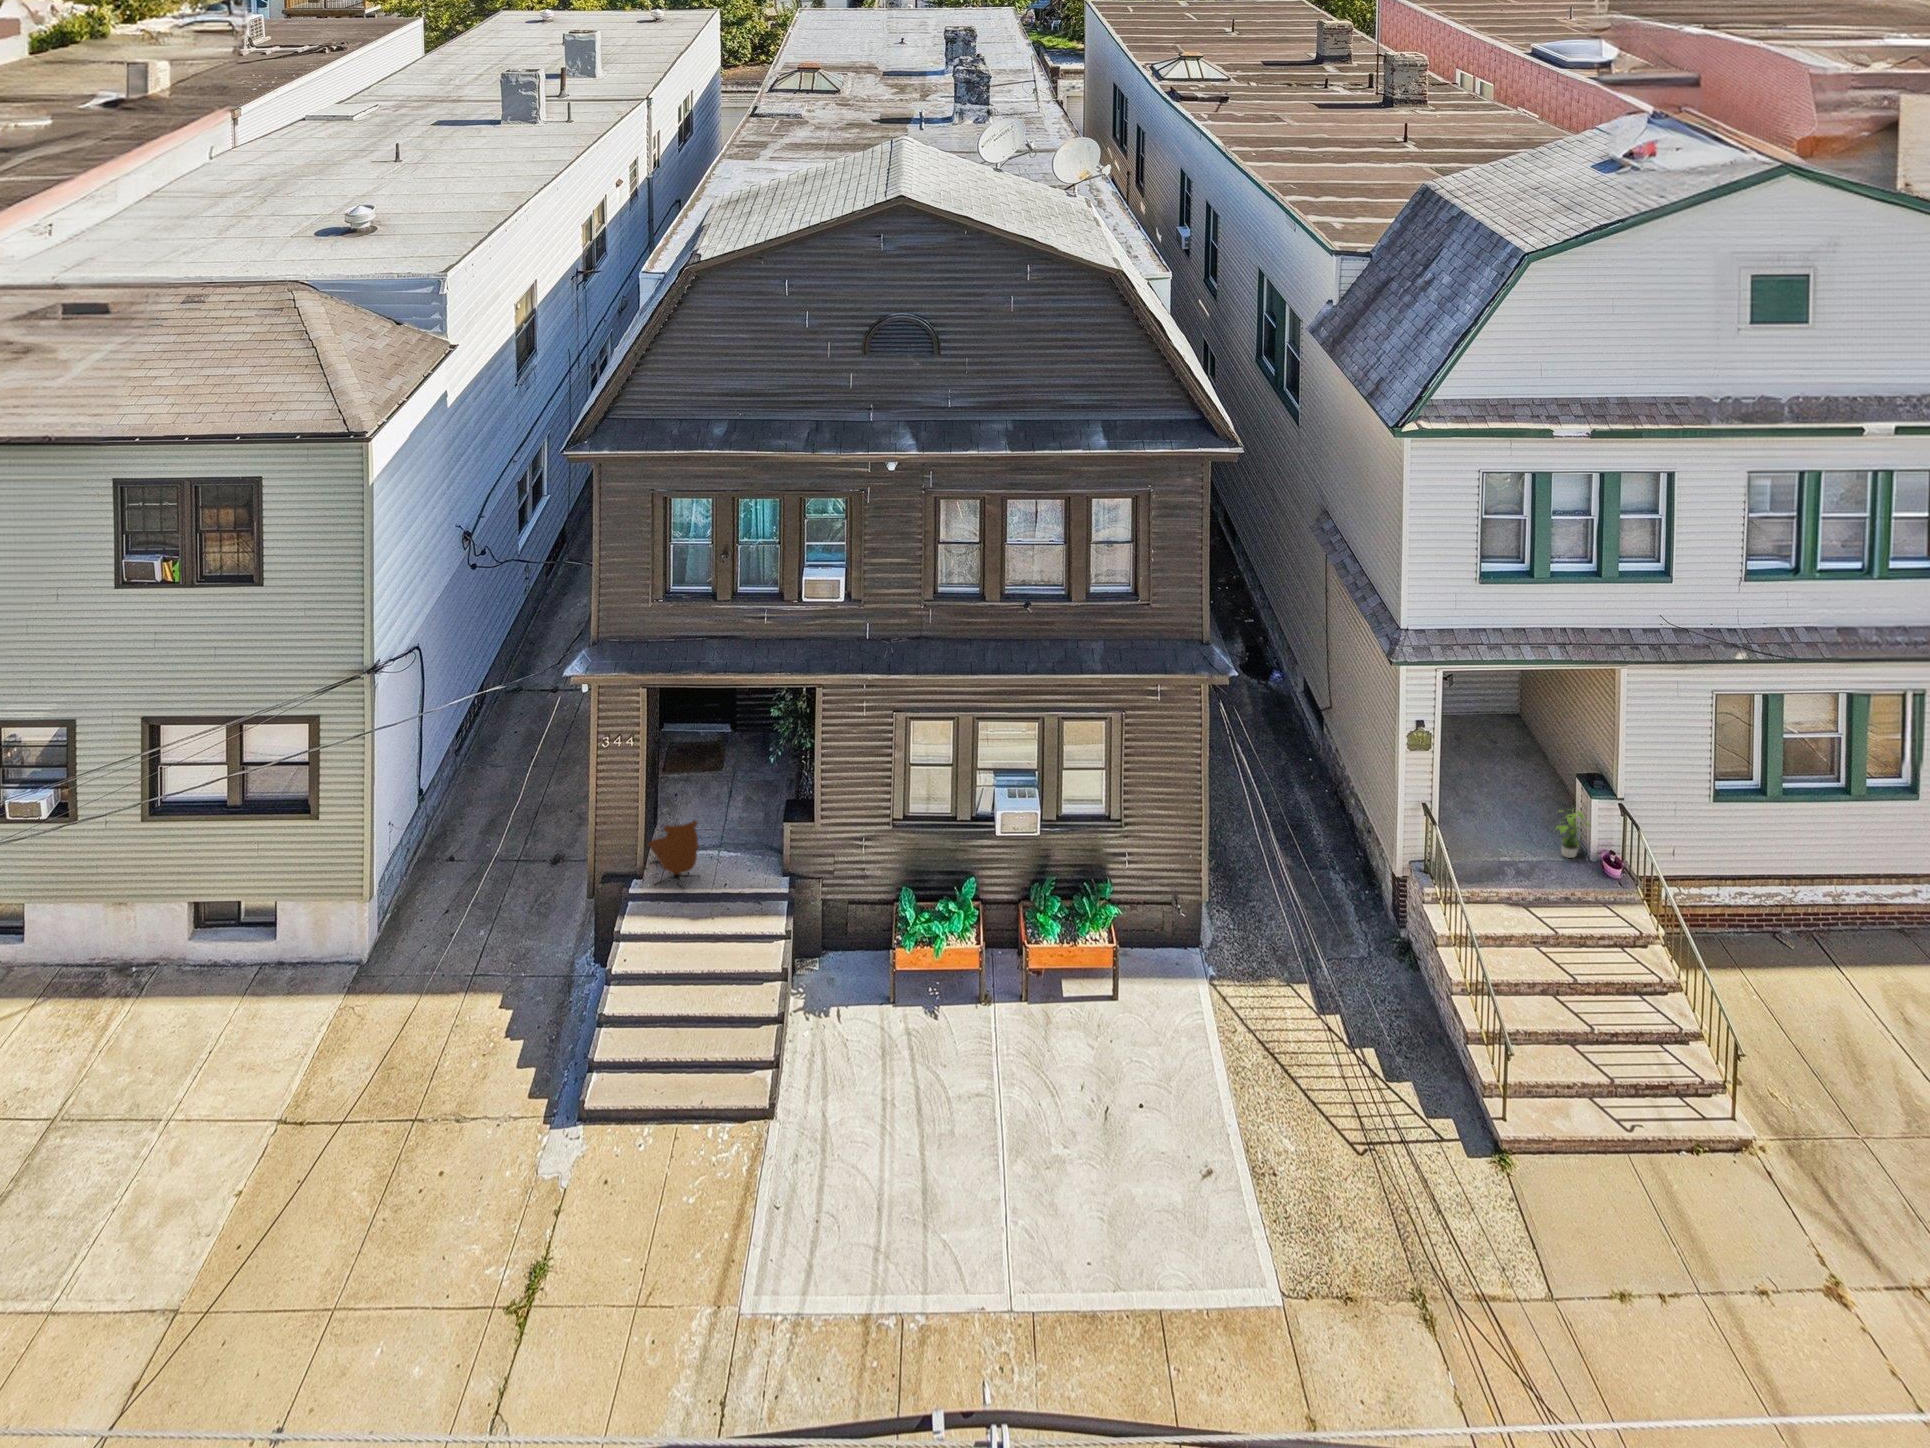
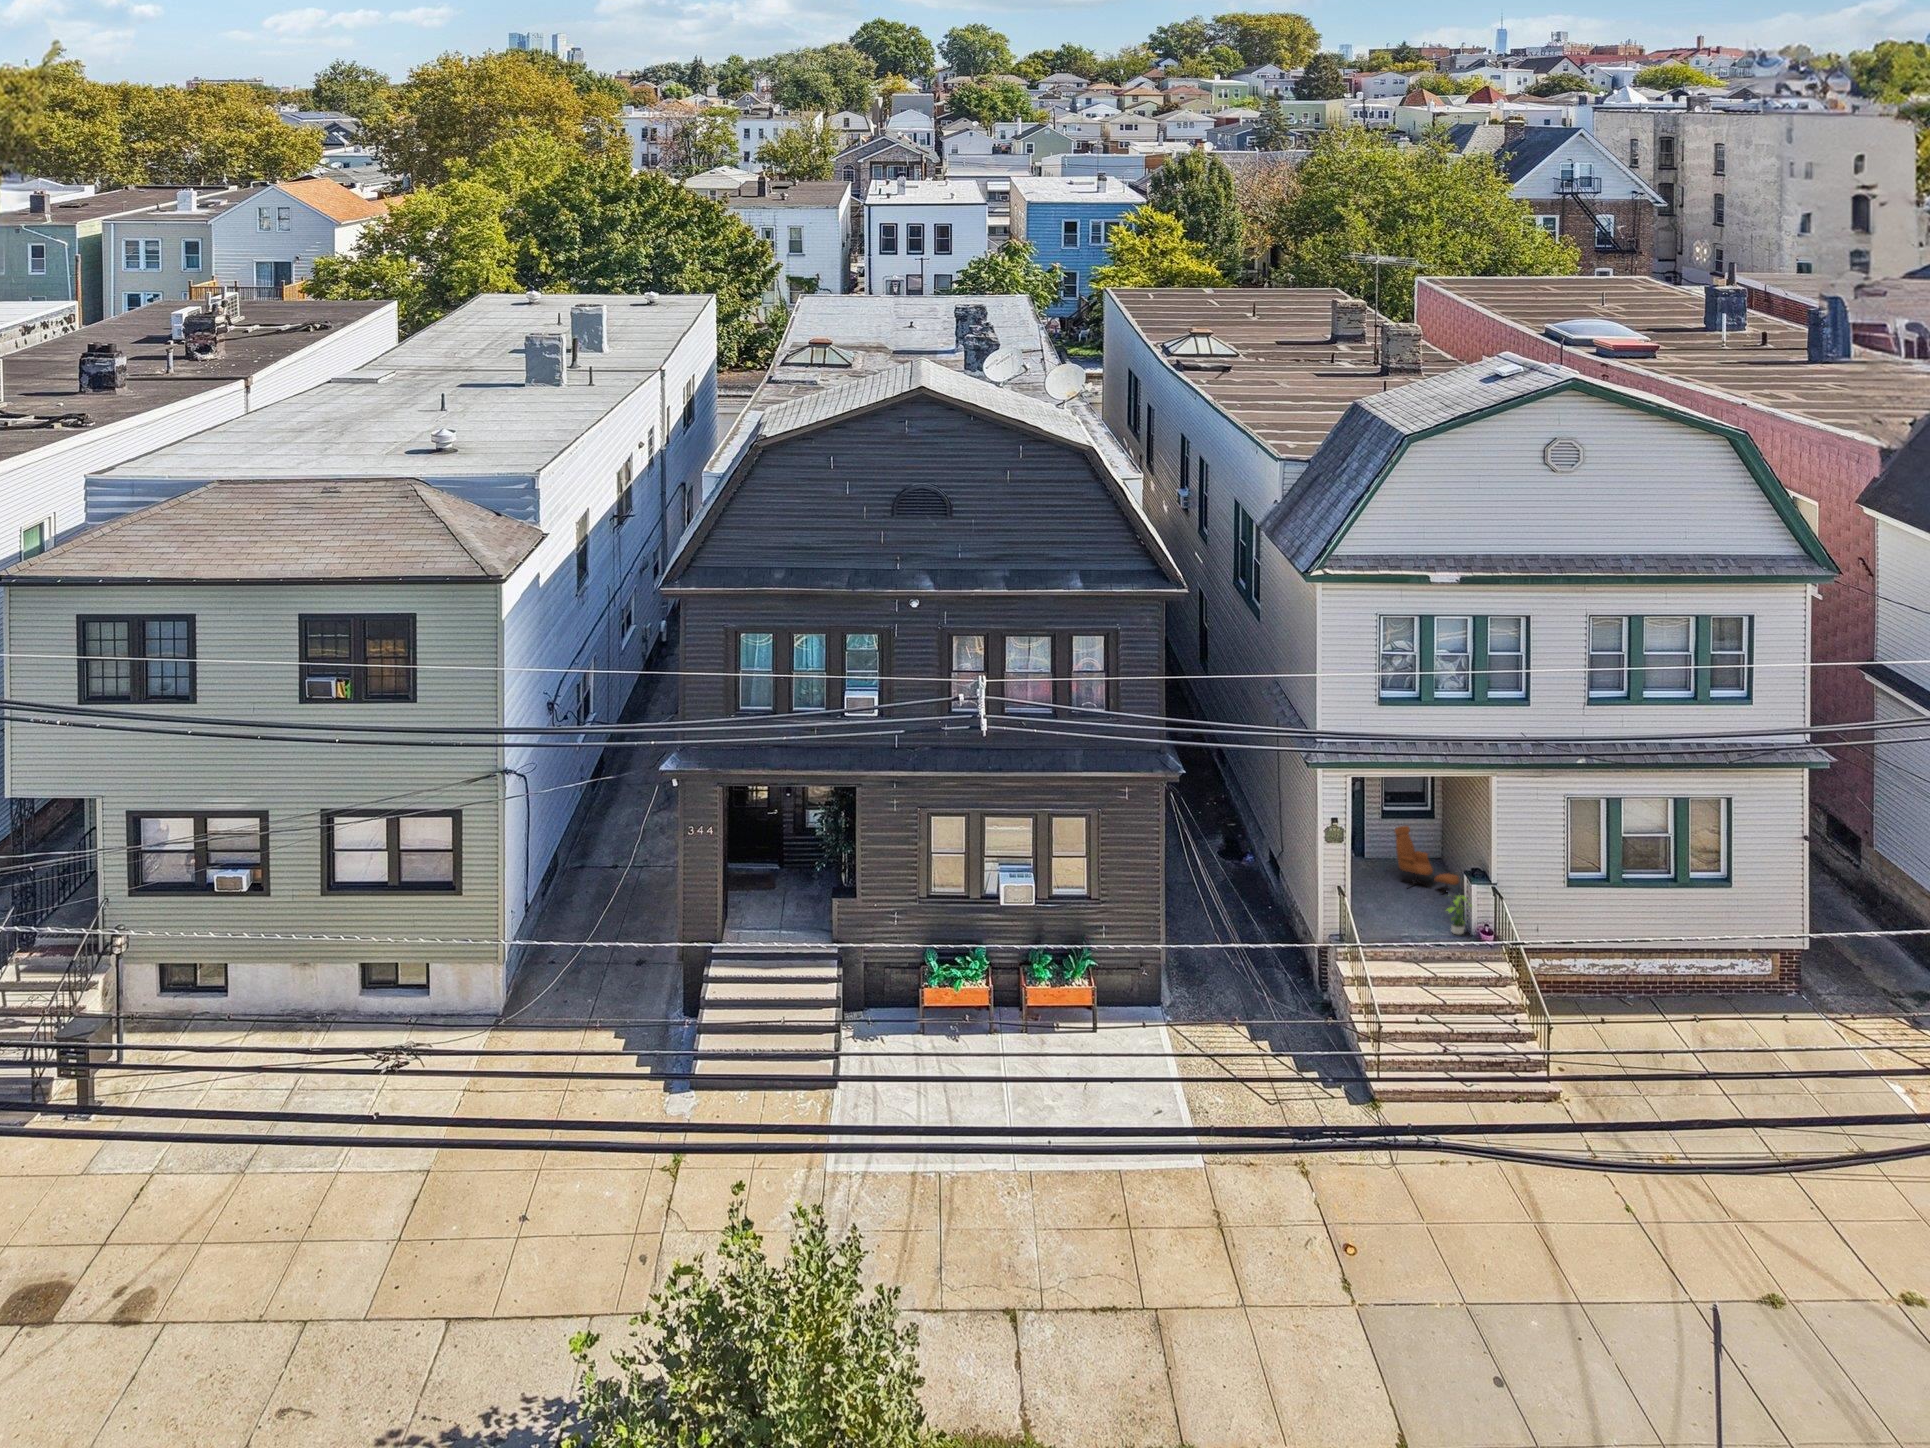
lounge chair: present [648,821,699,888] -> present [1395,826,1459,891]

